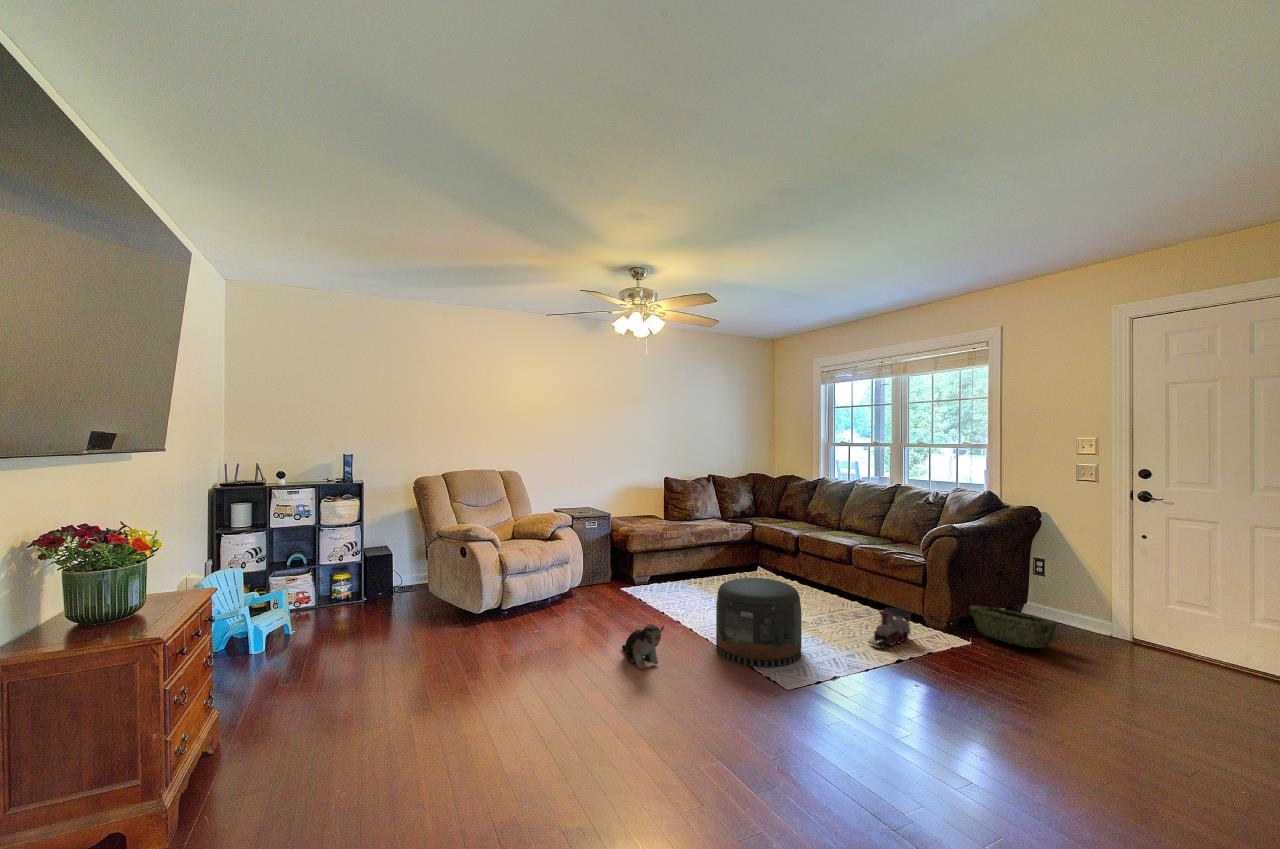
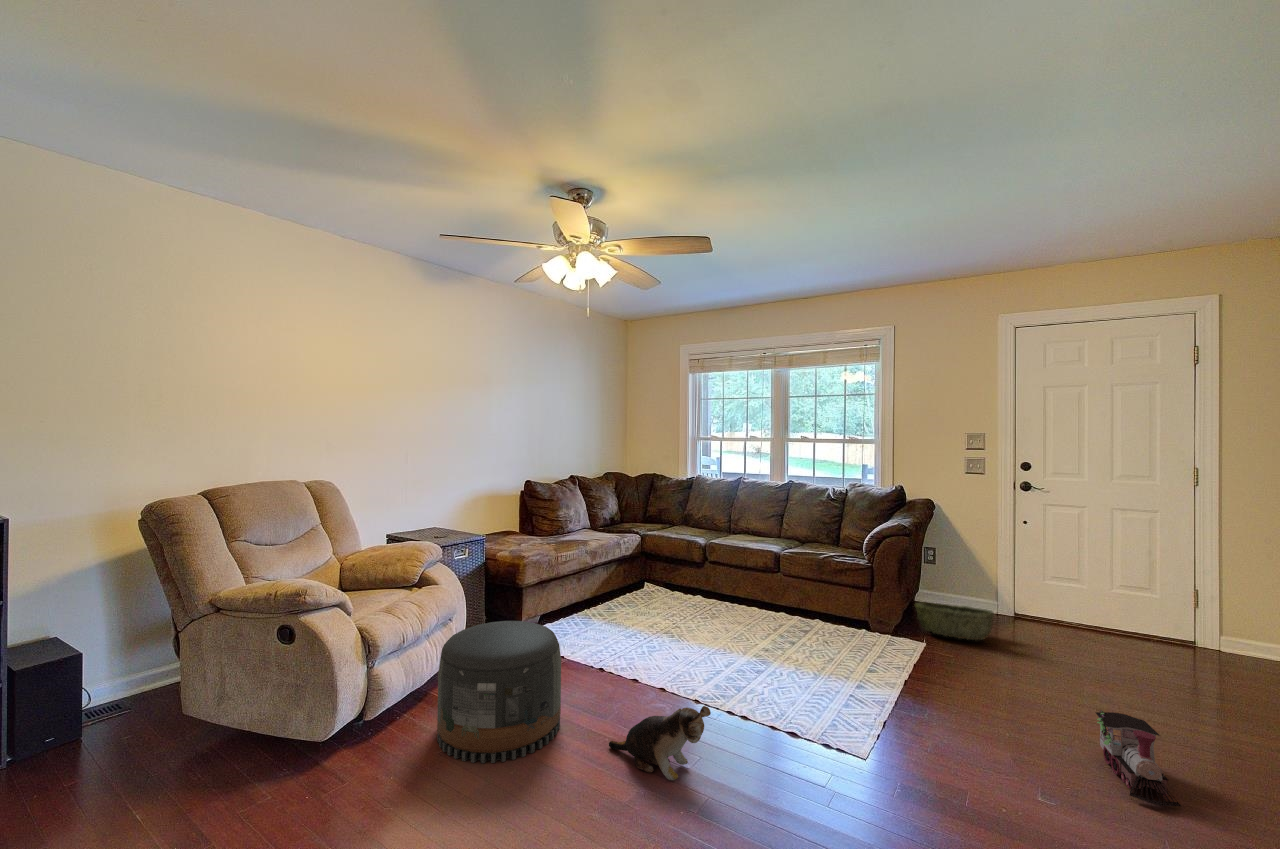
pouf: present [716,578,801,667] -> present [437,621,561,763]
toy train: present [868,608,911,648] -> present [1096,710,1181,807]

